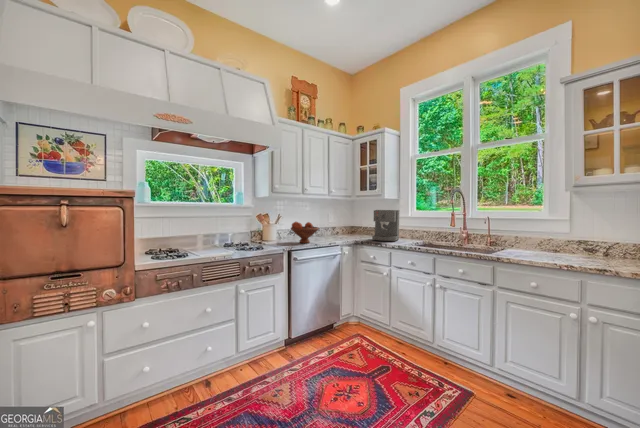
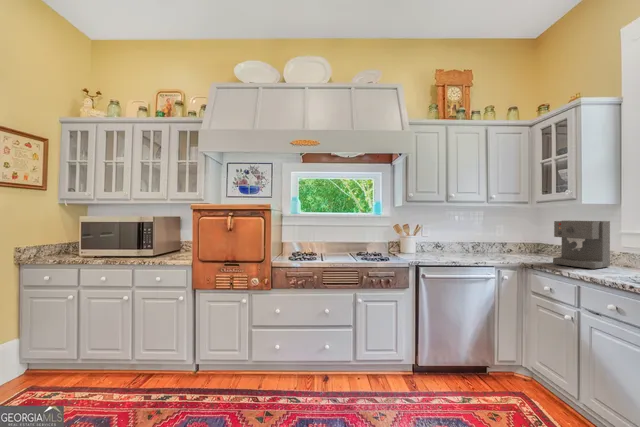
fruit bowl: present [291,222,319,243] -> none [428,234,464,259]

